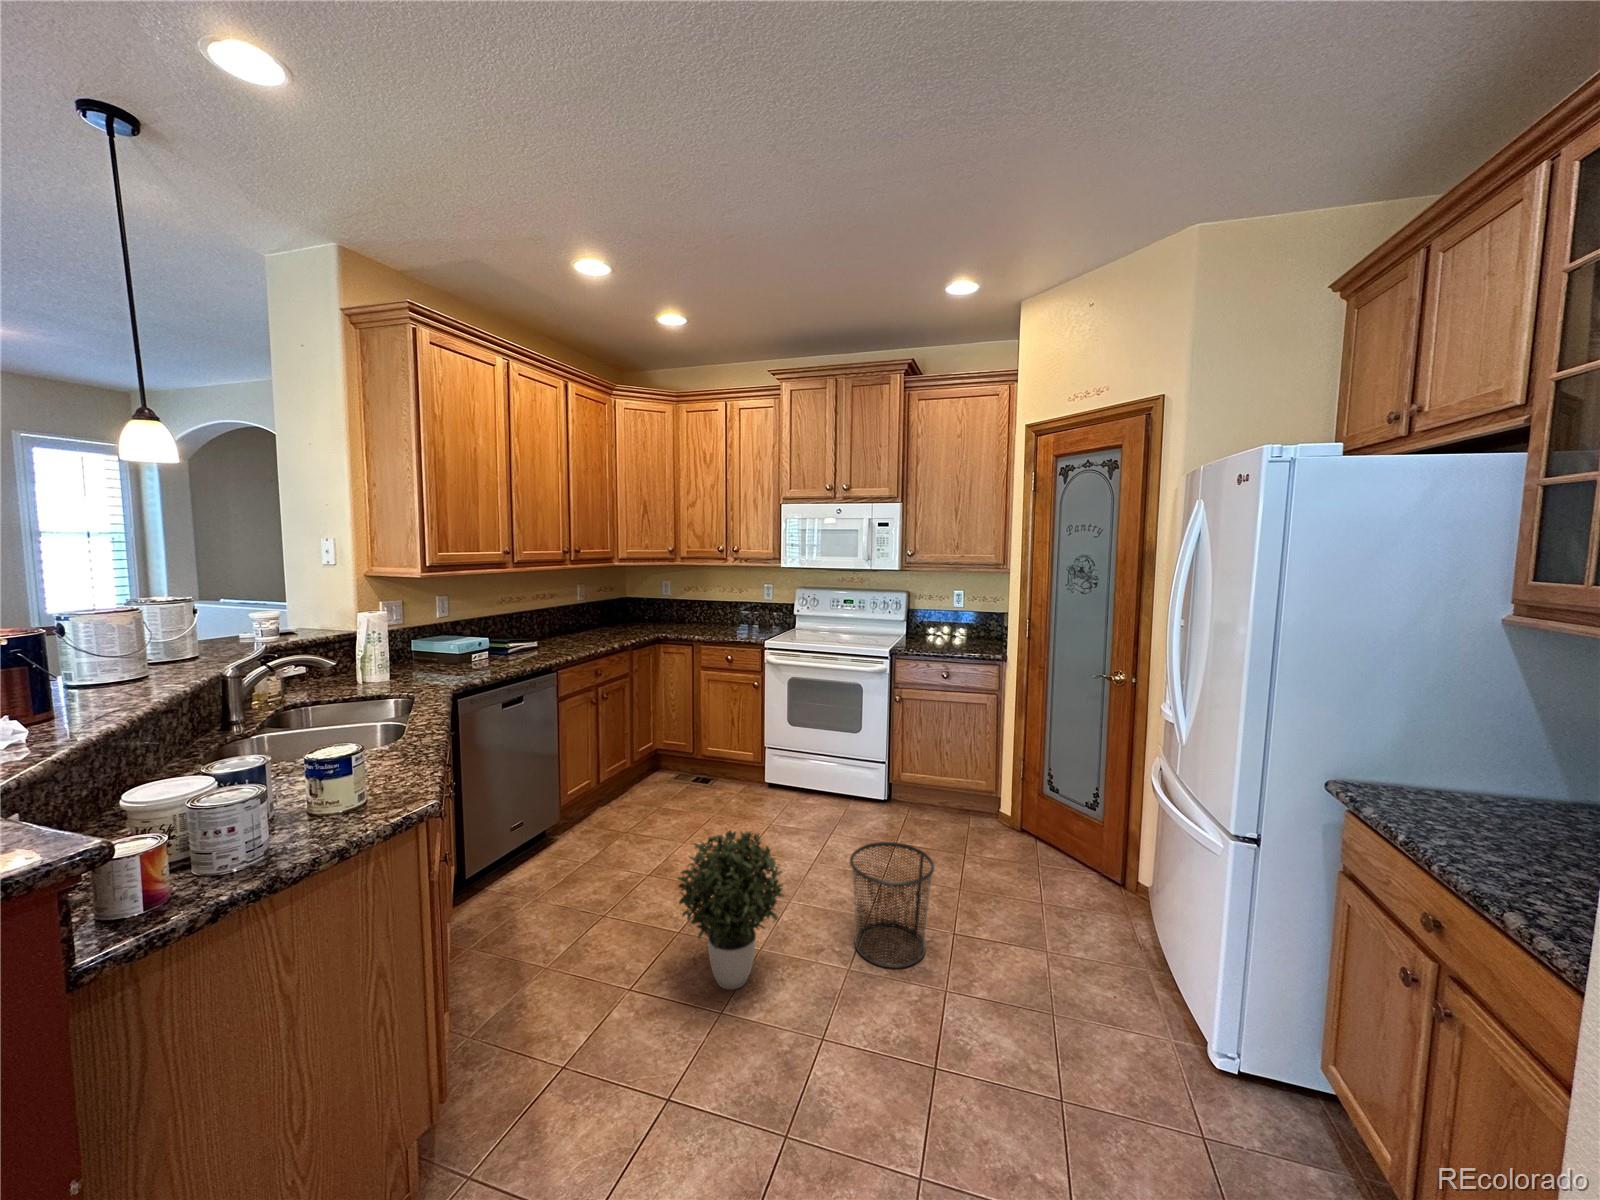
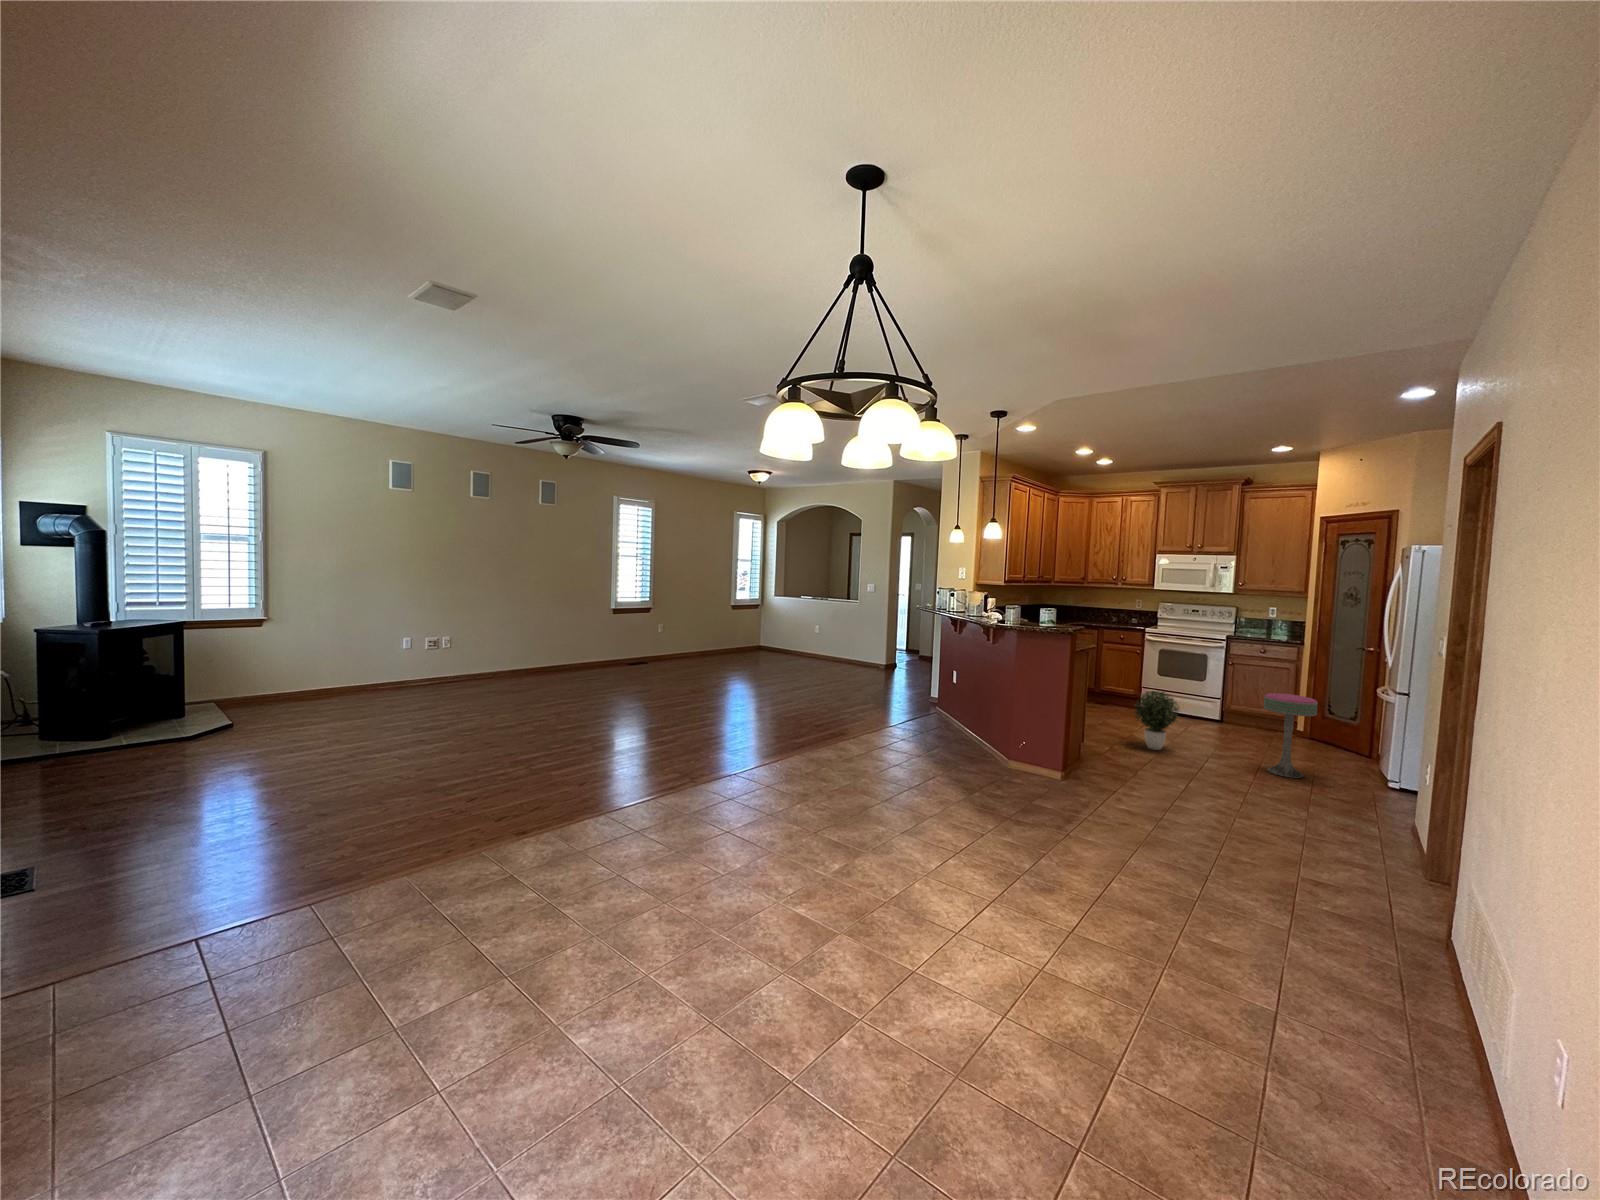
bar stool: none [959,826,1076,1066] -> present [1263,693,1318,778]
waste bin: present [850,842,935,968] -> none [1209,711,1252,757]

